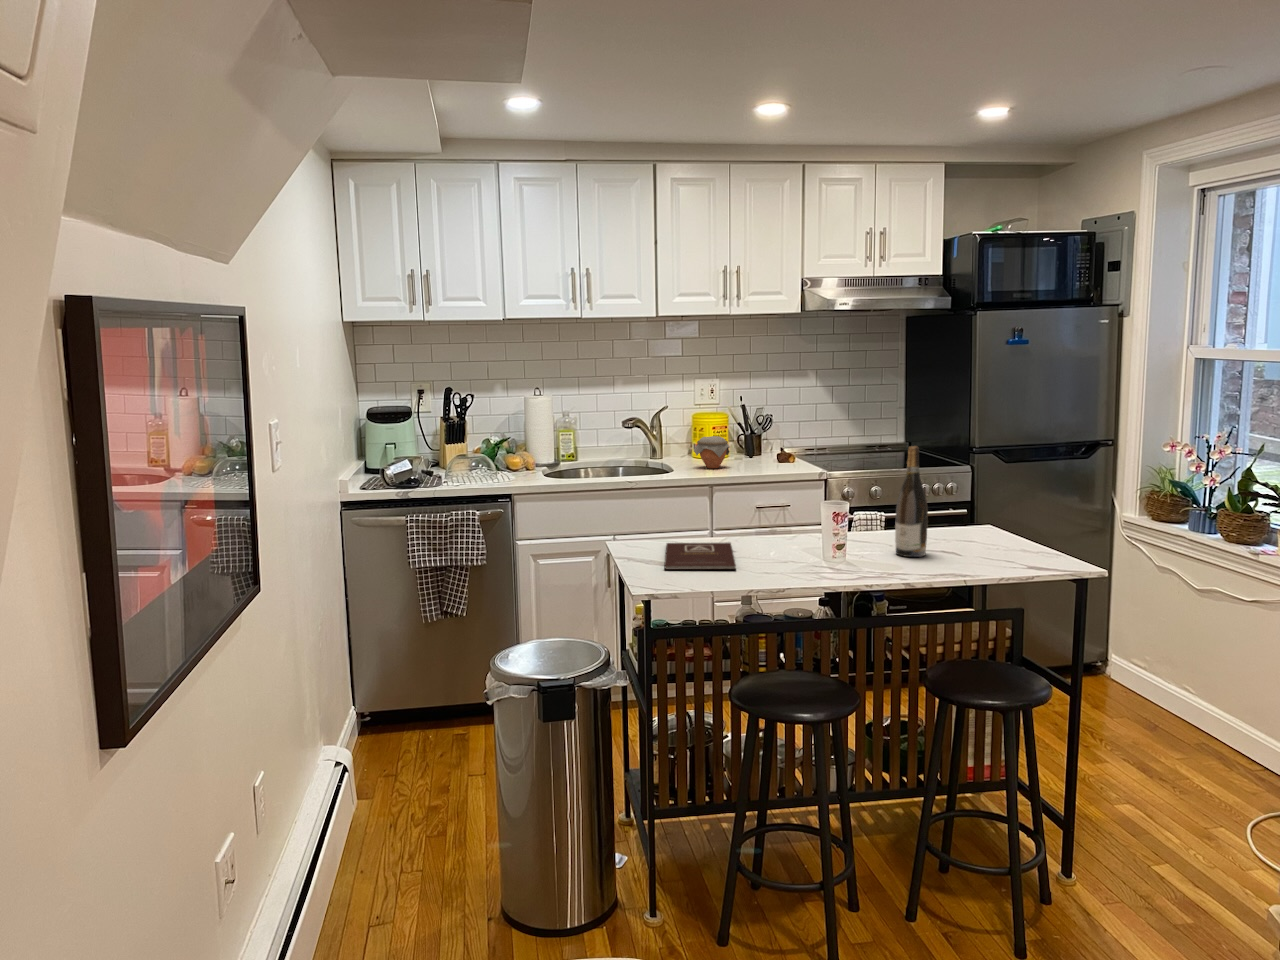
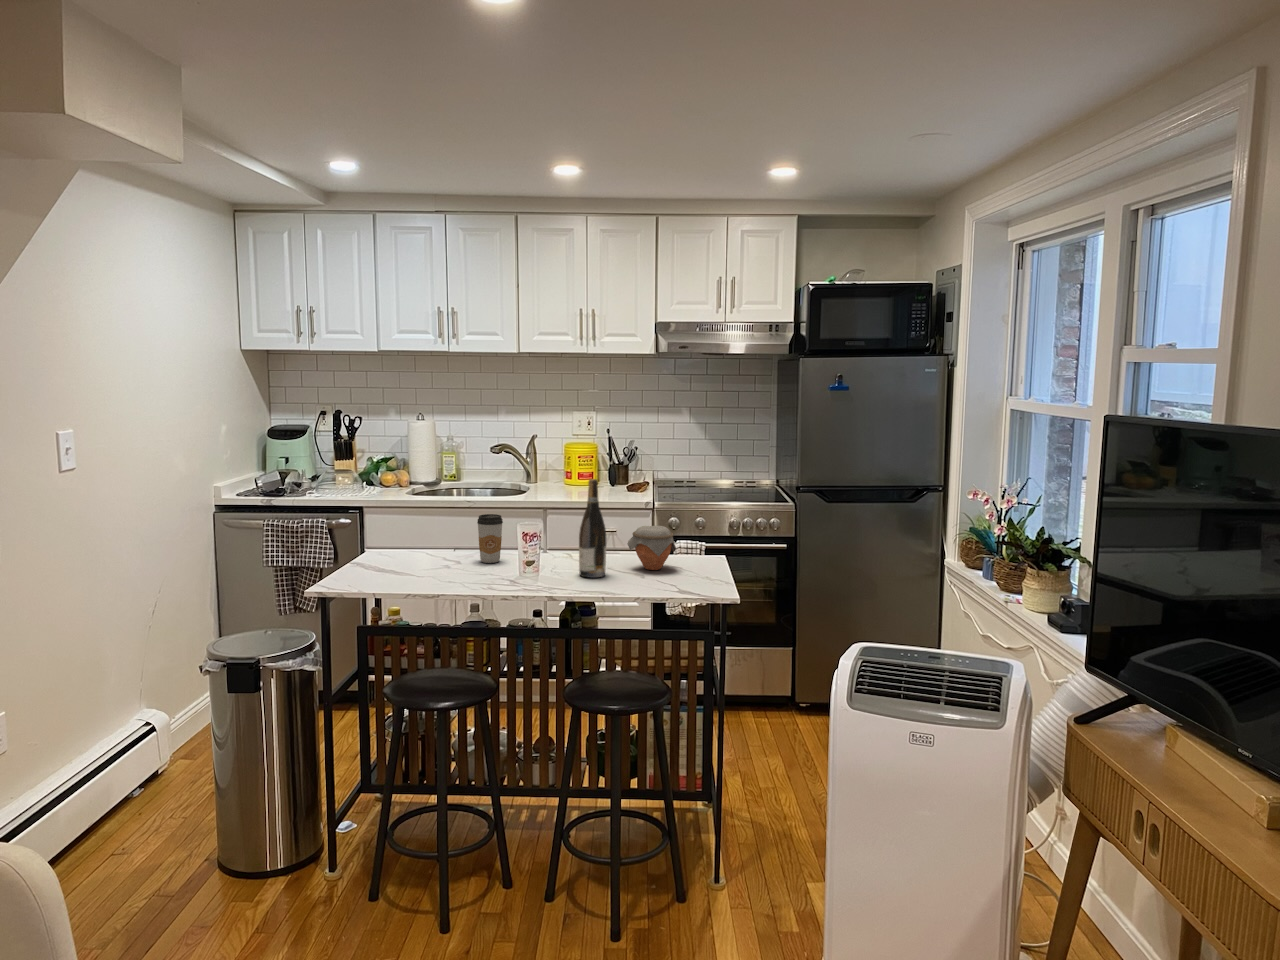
jar: present [694,436,730,468] -> present [627,525,676,570]
coffee cup: none [760,492,789,548] -> present [477,514,503,563]
book: present [665,543,736,569] -> none [362,553,454,577]

